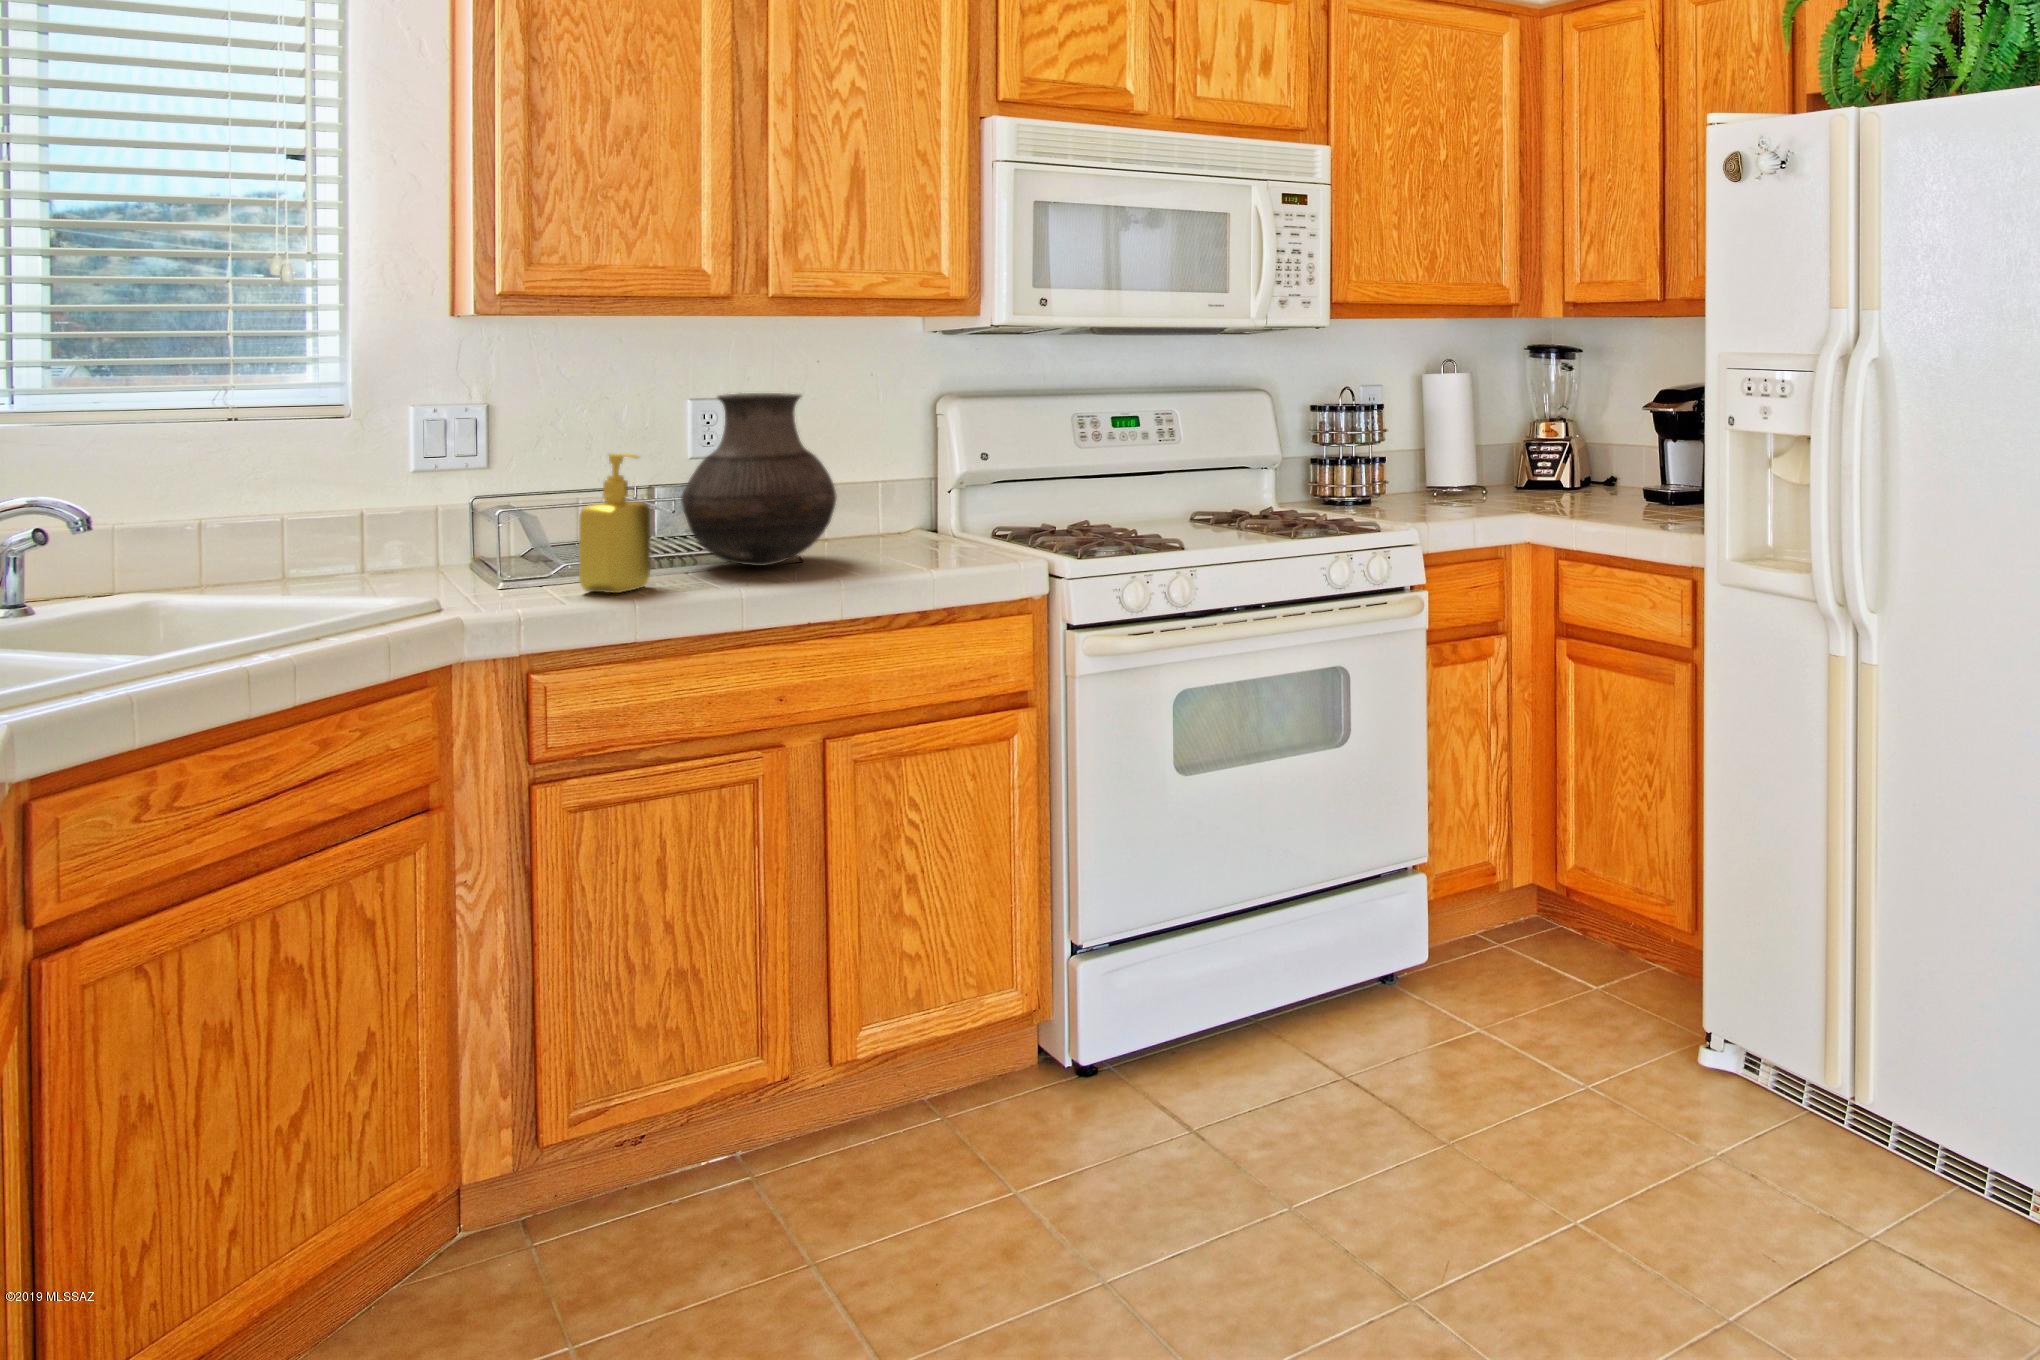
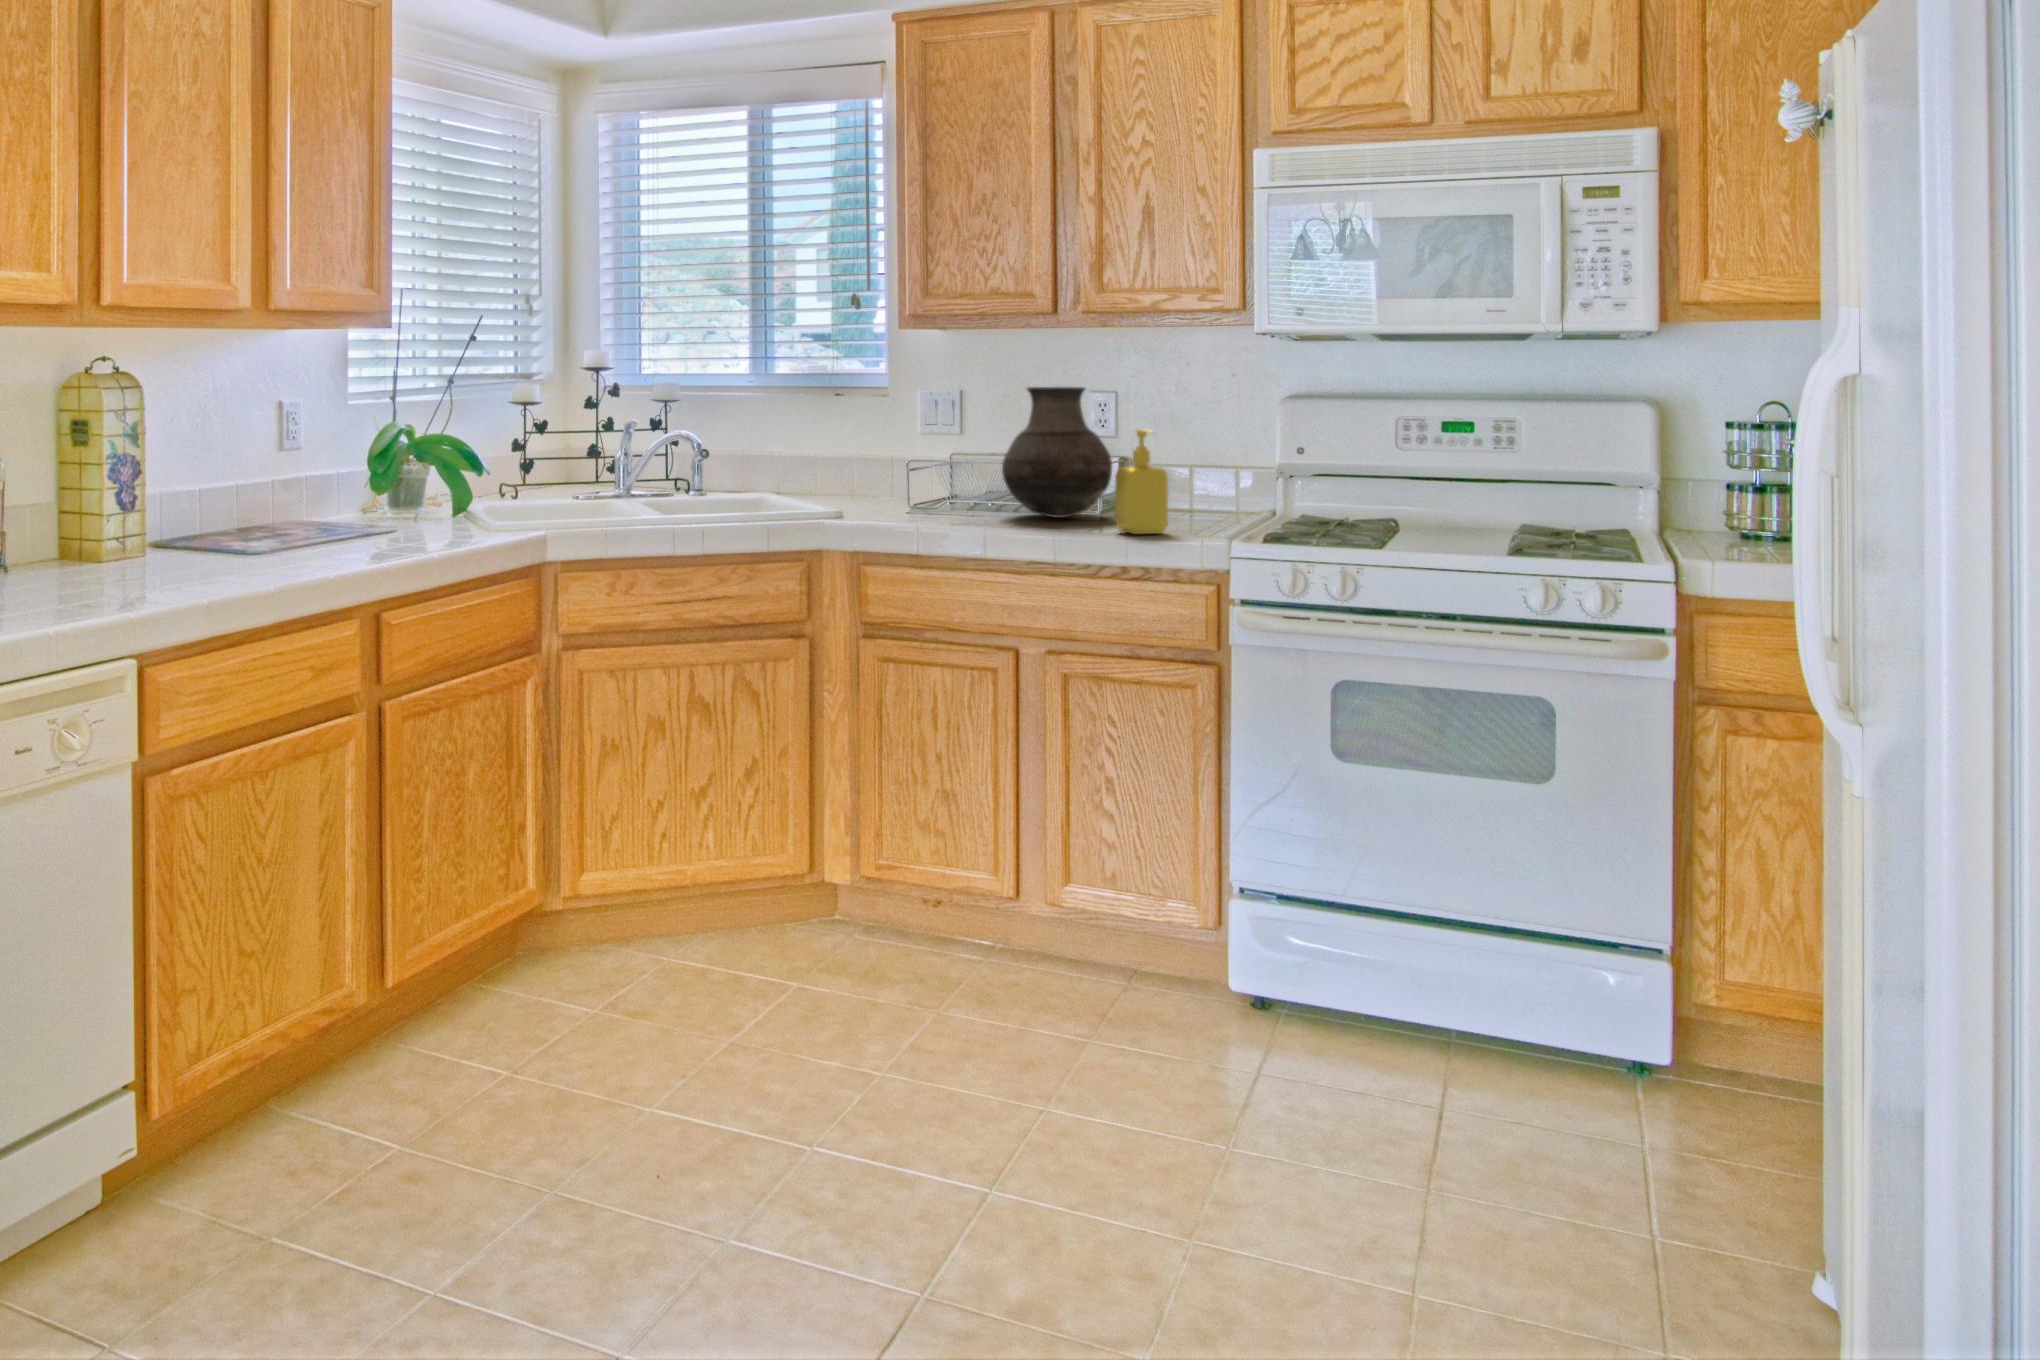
soap dispenser: present [579,453,650,593] -> present [1115,430,1168,534]

